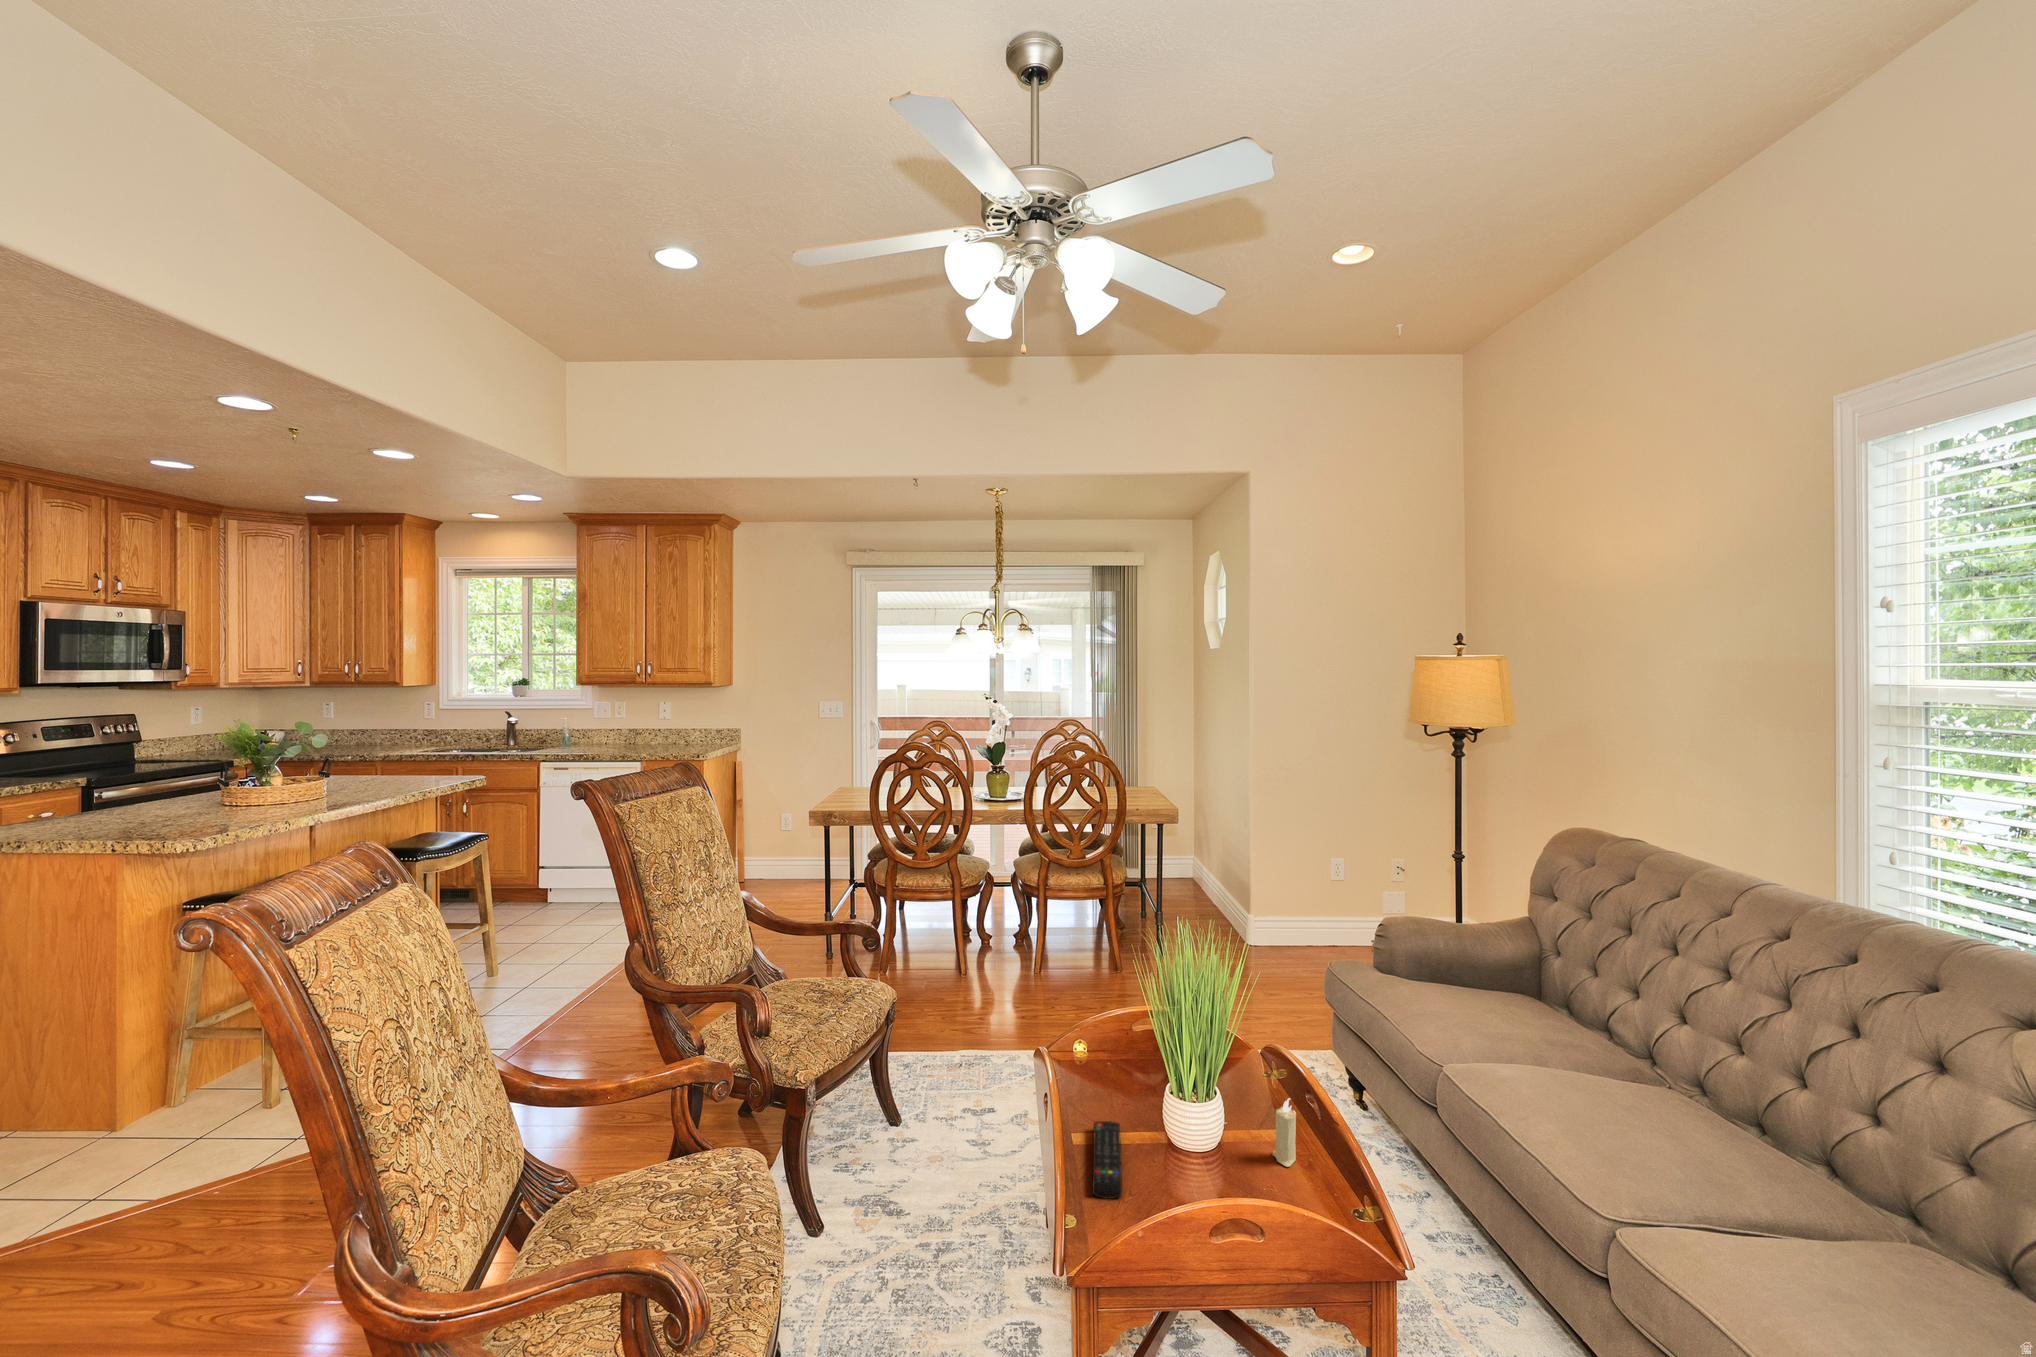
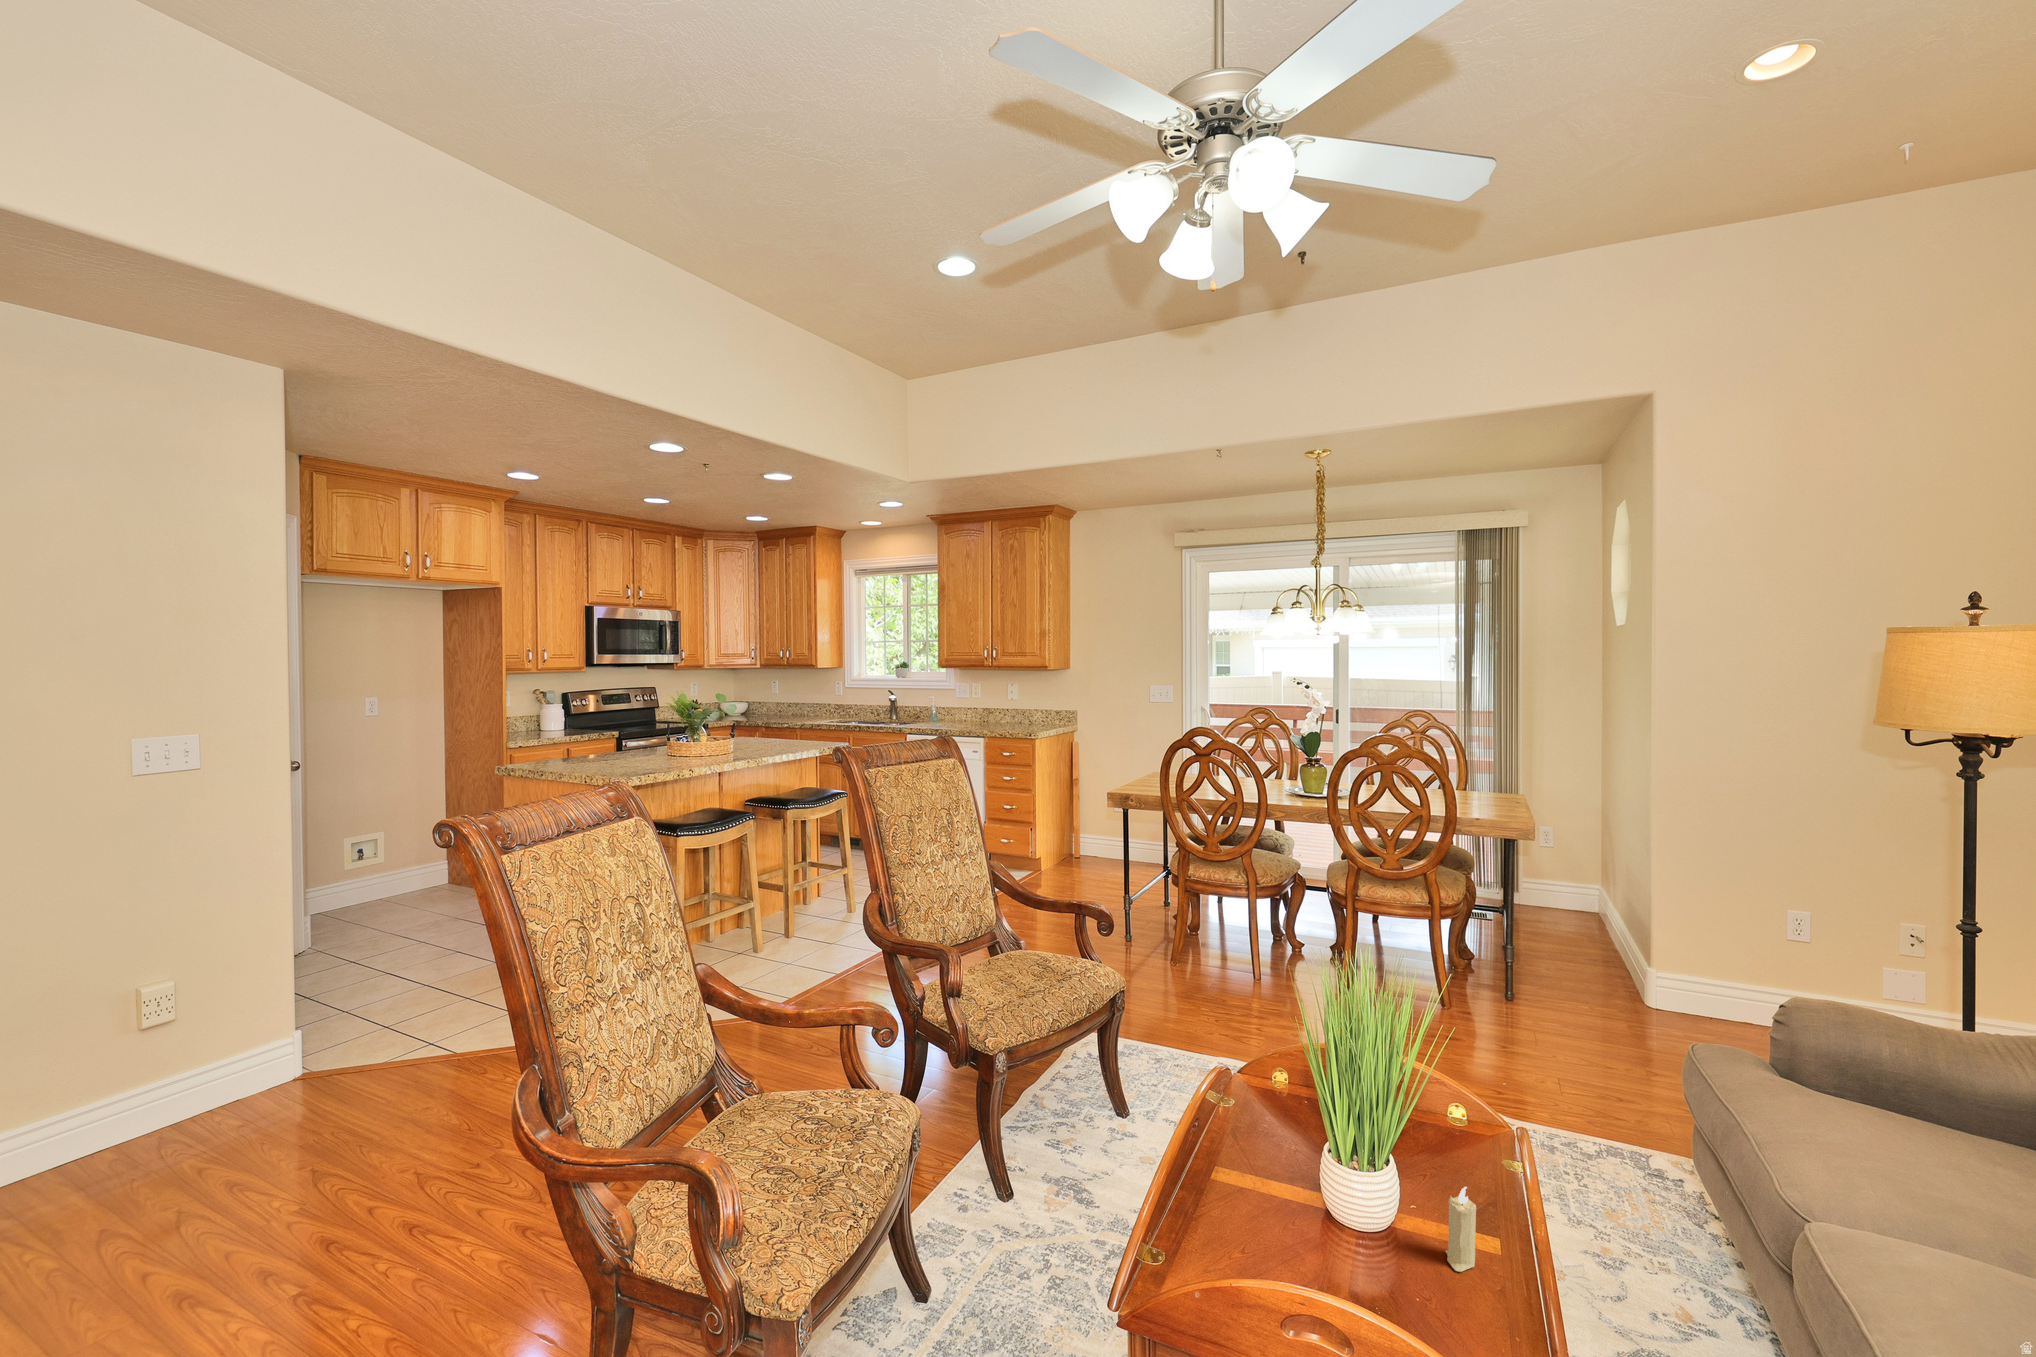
remote control: present [1092,1121,1122,1199] -> none [1193,1156,1269,1243]

